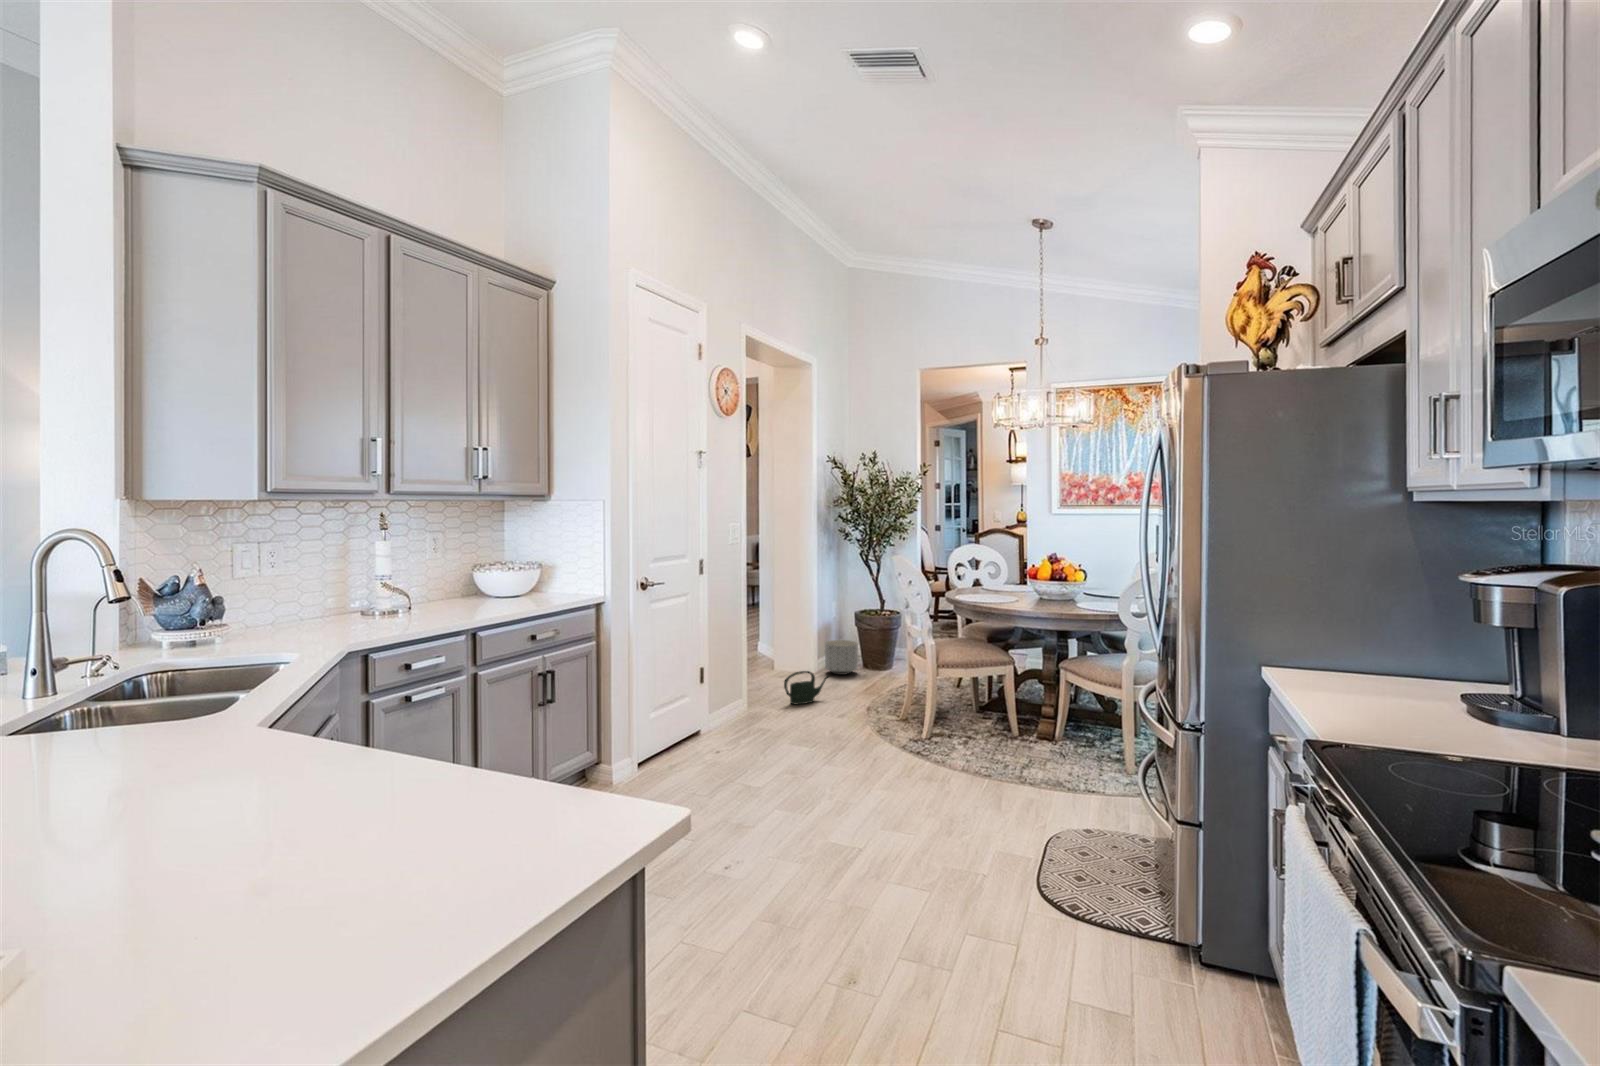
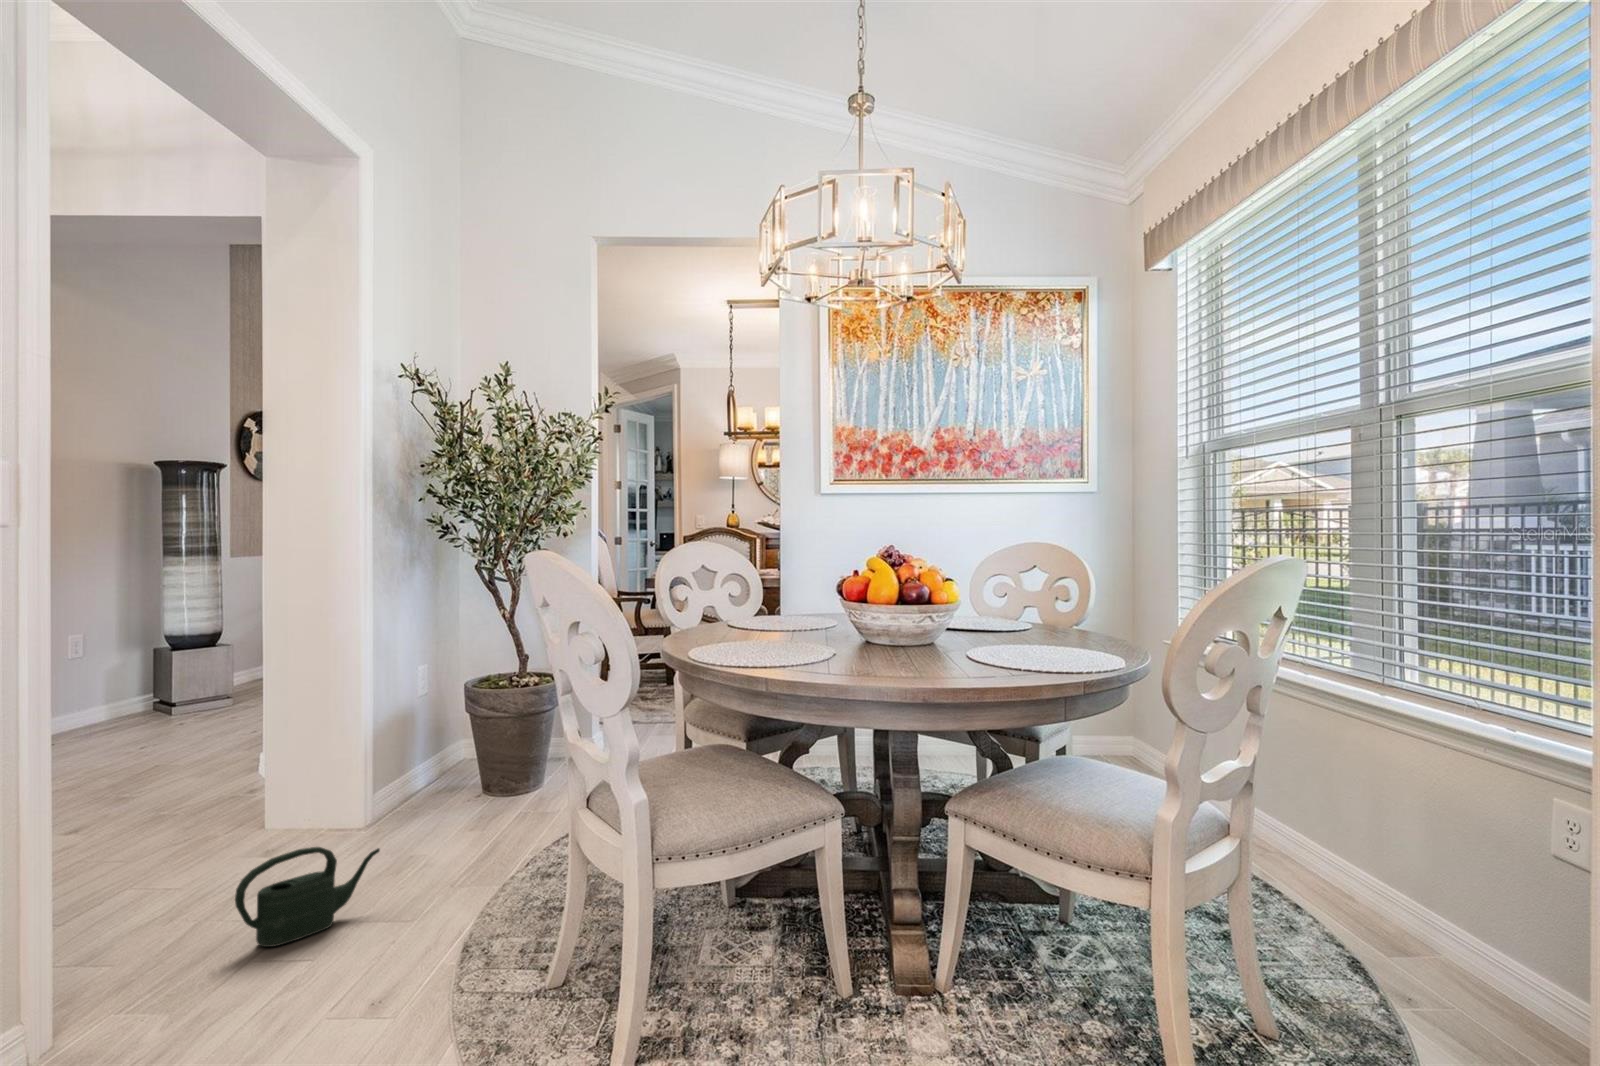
planter: present [825,640,858,675] -> none [390,744,467,824]

